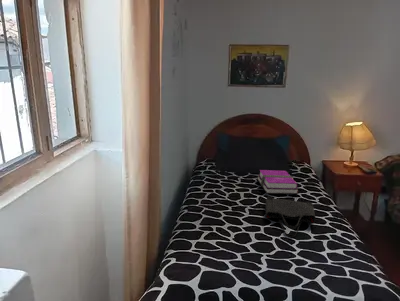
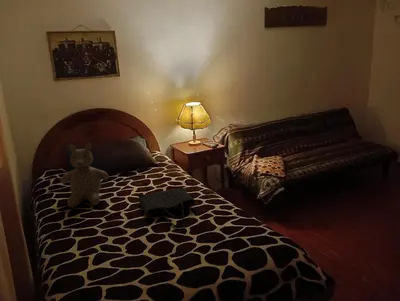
teddy bear: none [208,137,248,194] -> present [61,143,109,208]
hardback book: present [257,170,298,194] -> none [115,164,162,191]

